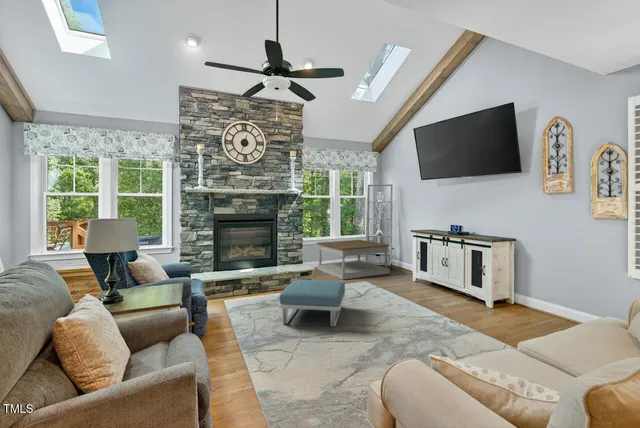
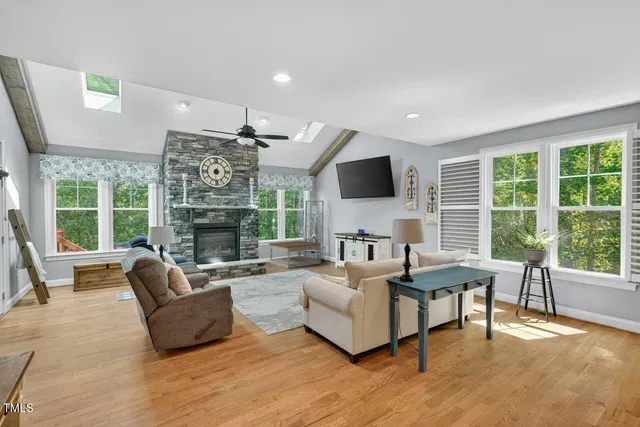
footstool: present [279,280,345,327] -> none [248,267,290,294]

